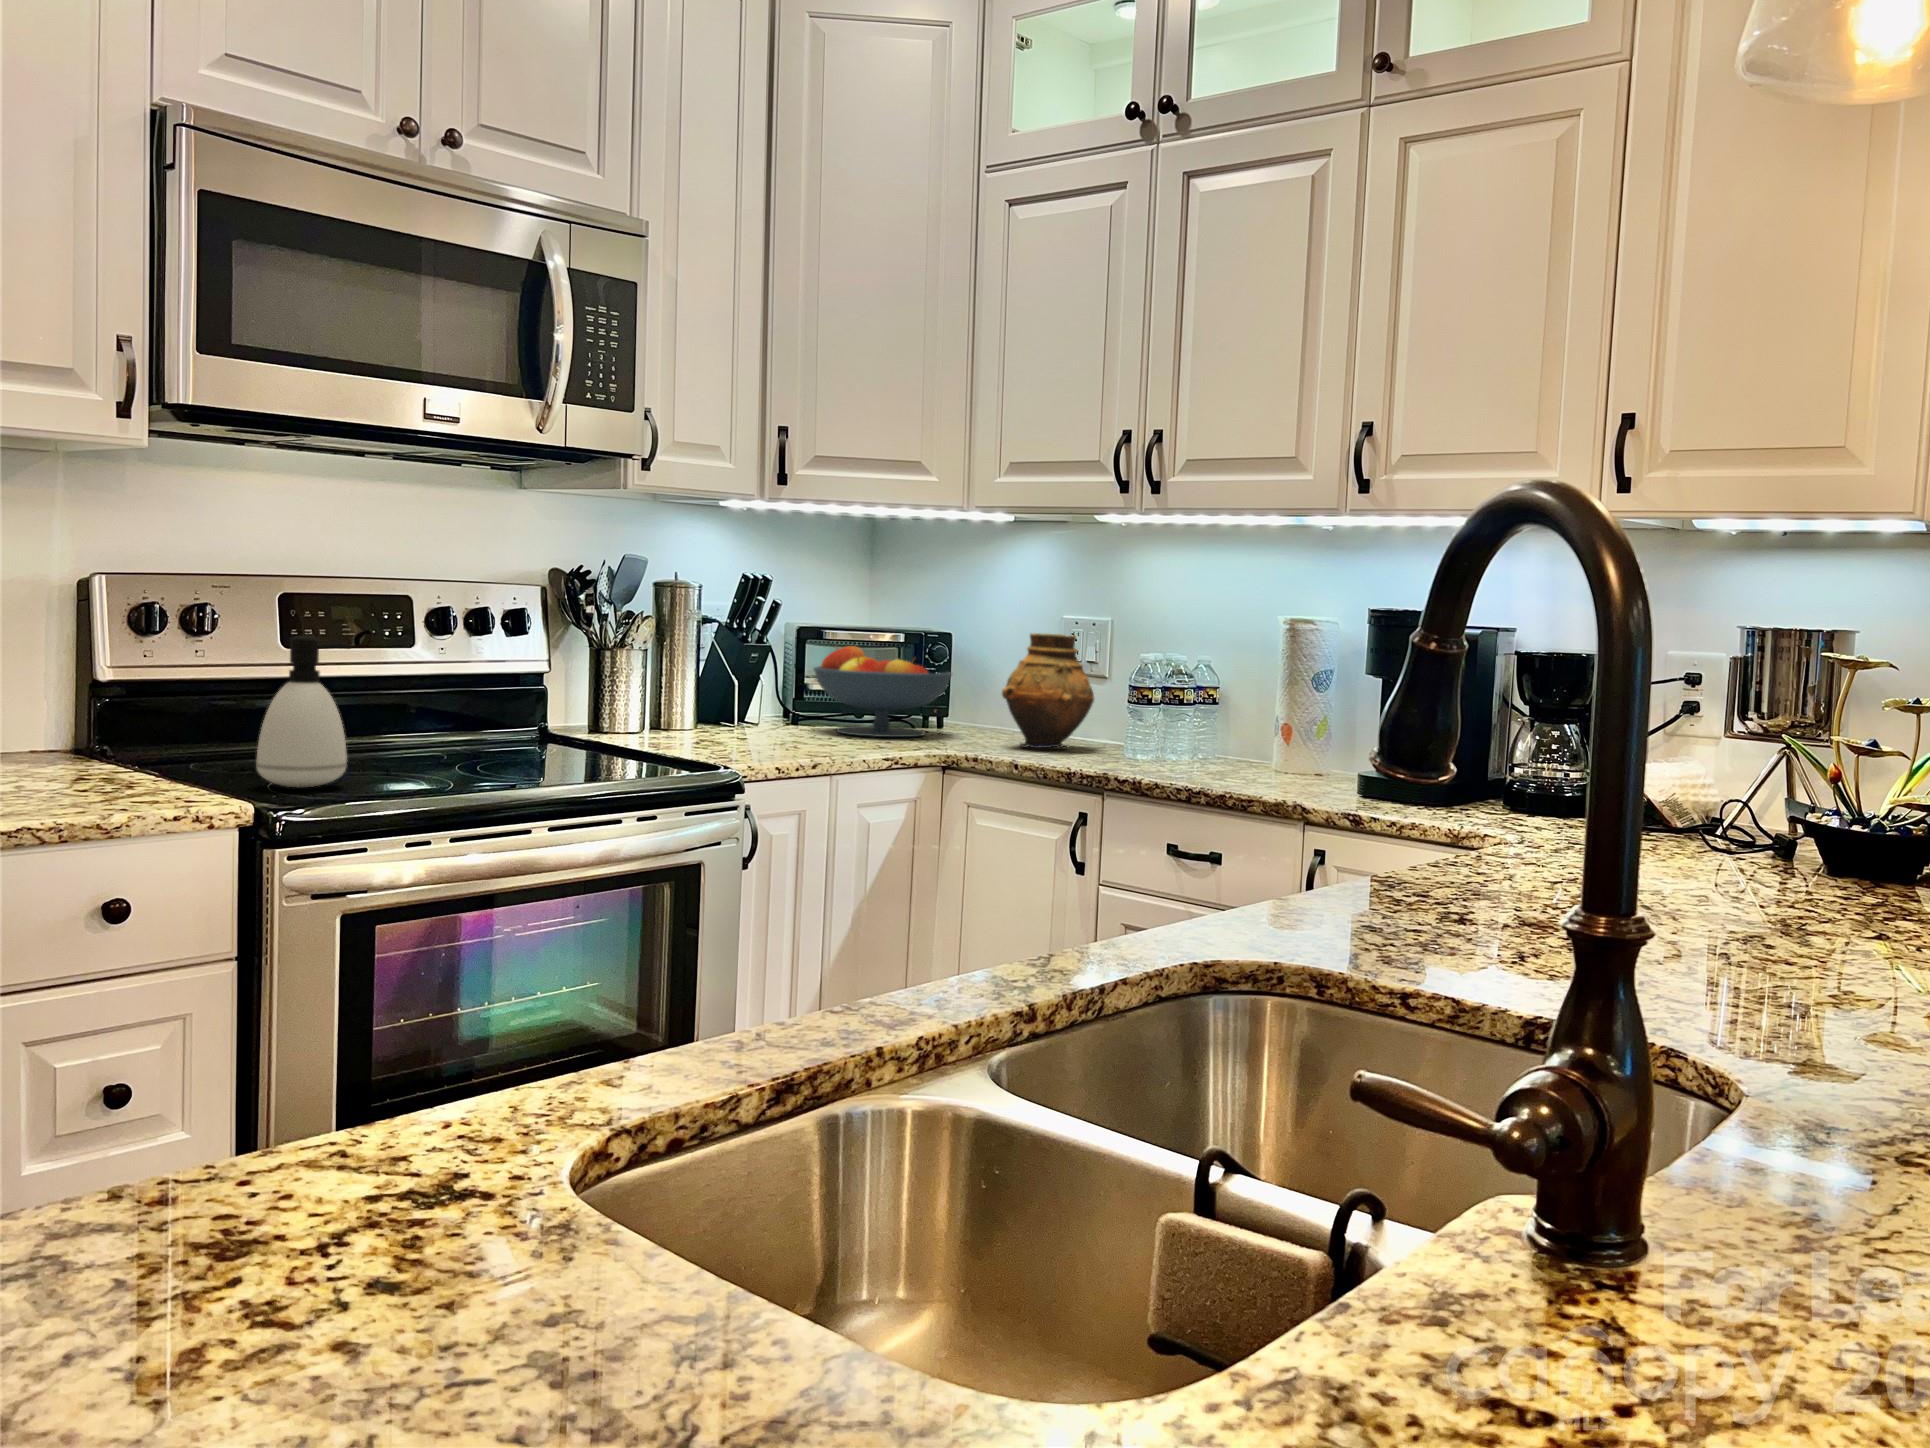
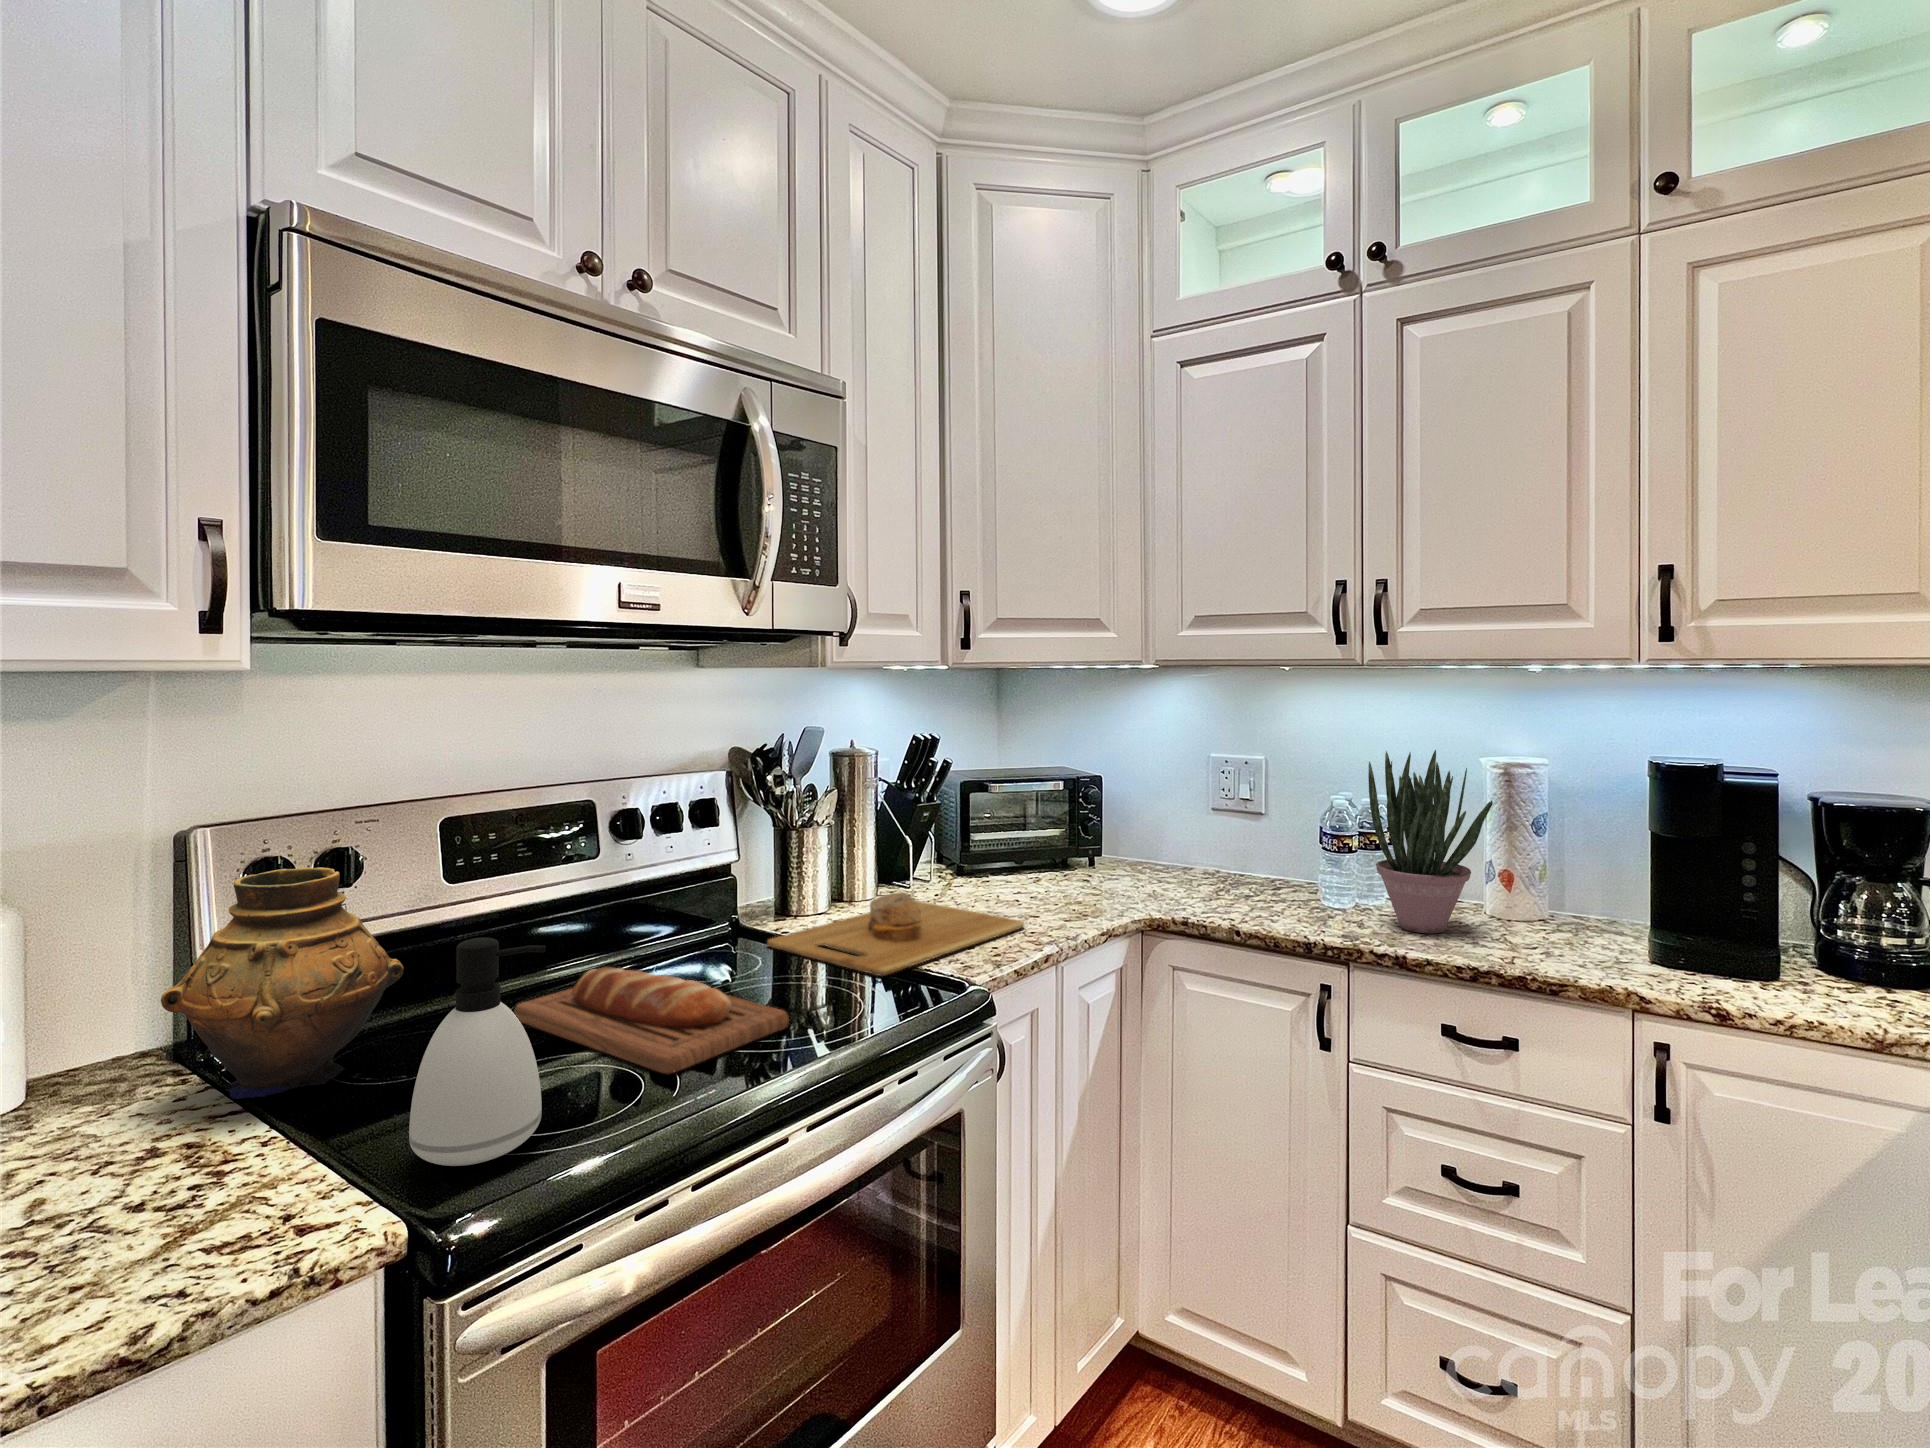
potted plant: none [1143,592,1264,770] -> present [1368,750,1493,933]
vase: present [1002,633,1094,748] -> present [161,867,404,1099]
fruit bowl: present [814,646,952,737] -> none [986,795,1121,889]
cutting board: none [565,709,813,758] -> present [767,892,1024,976]
bread loaf: none [335,721,553,775] -> present [514,968,789,1074]

